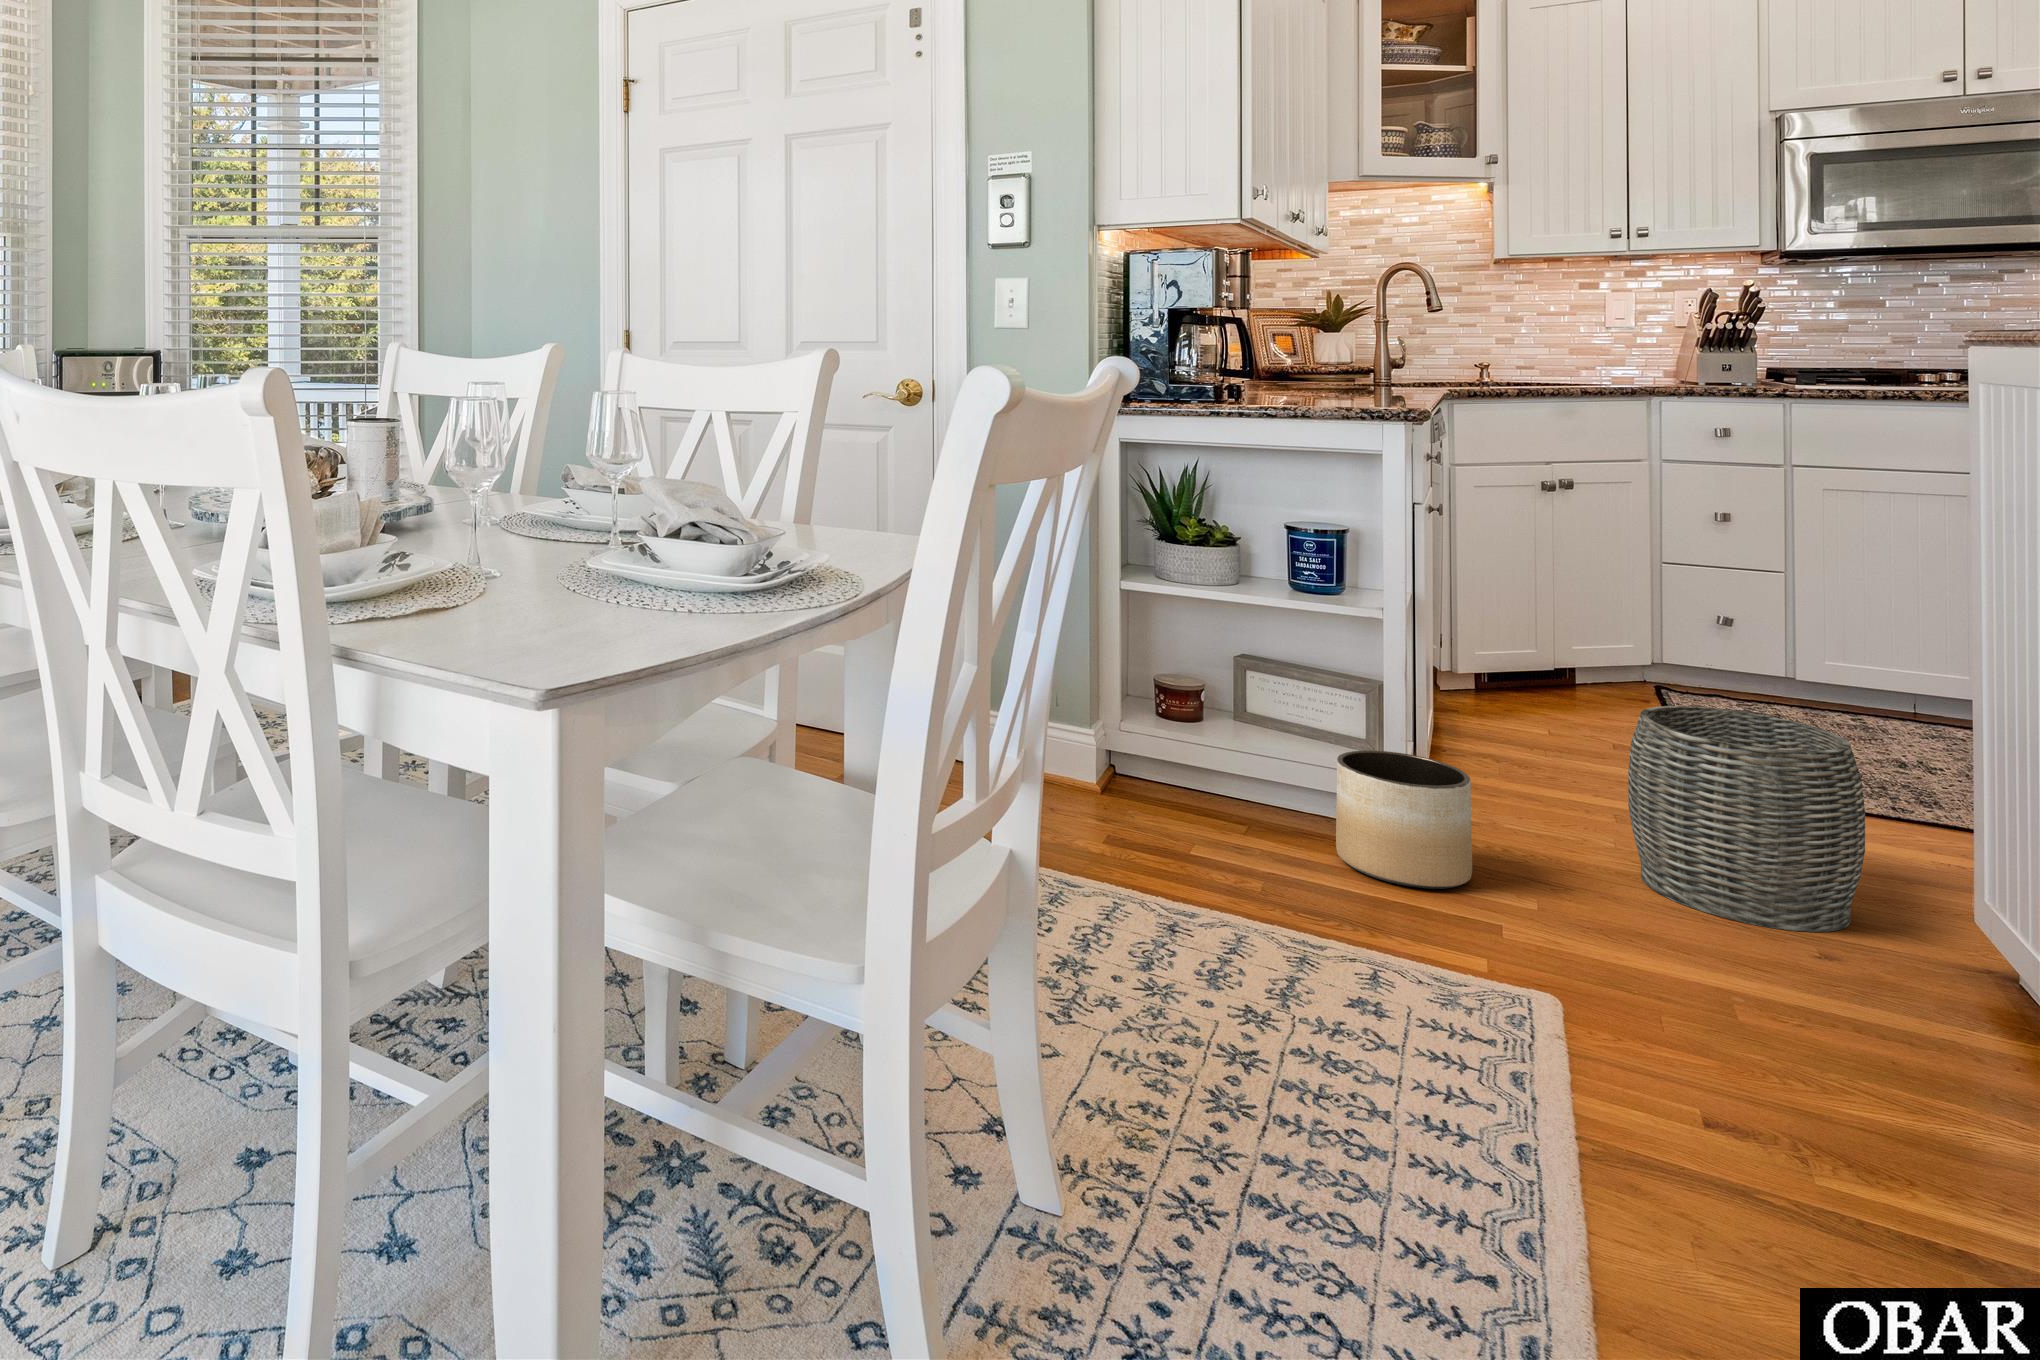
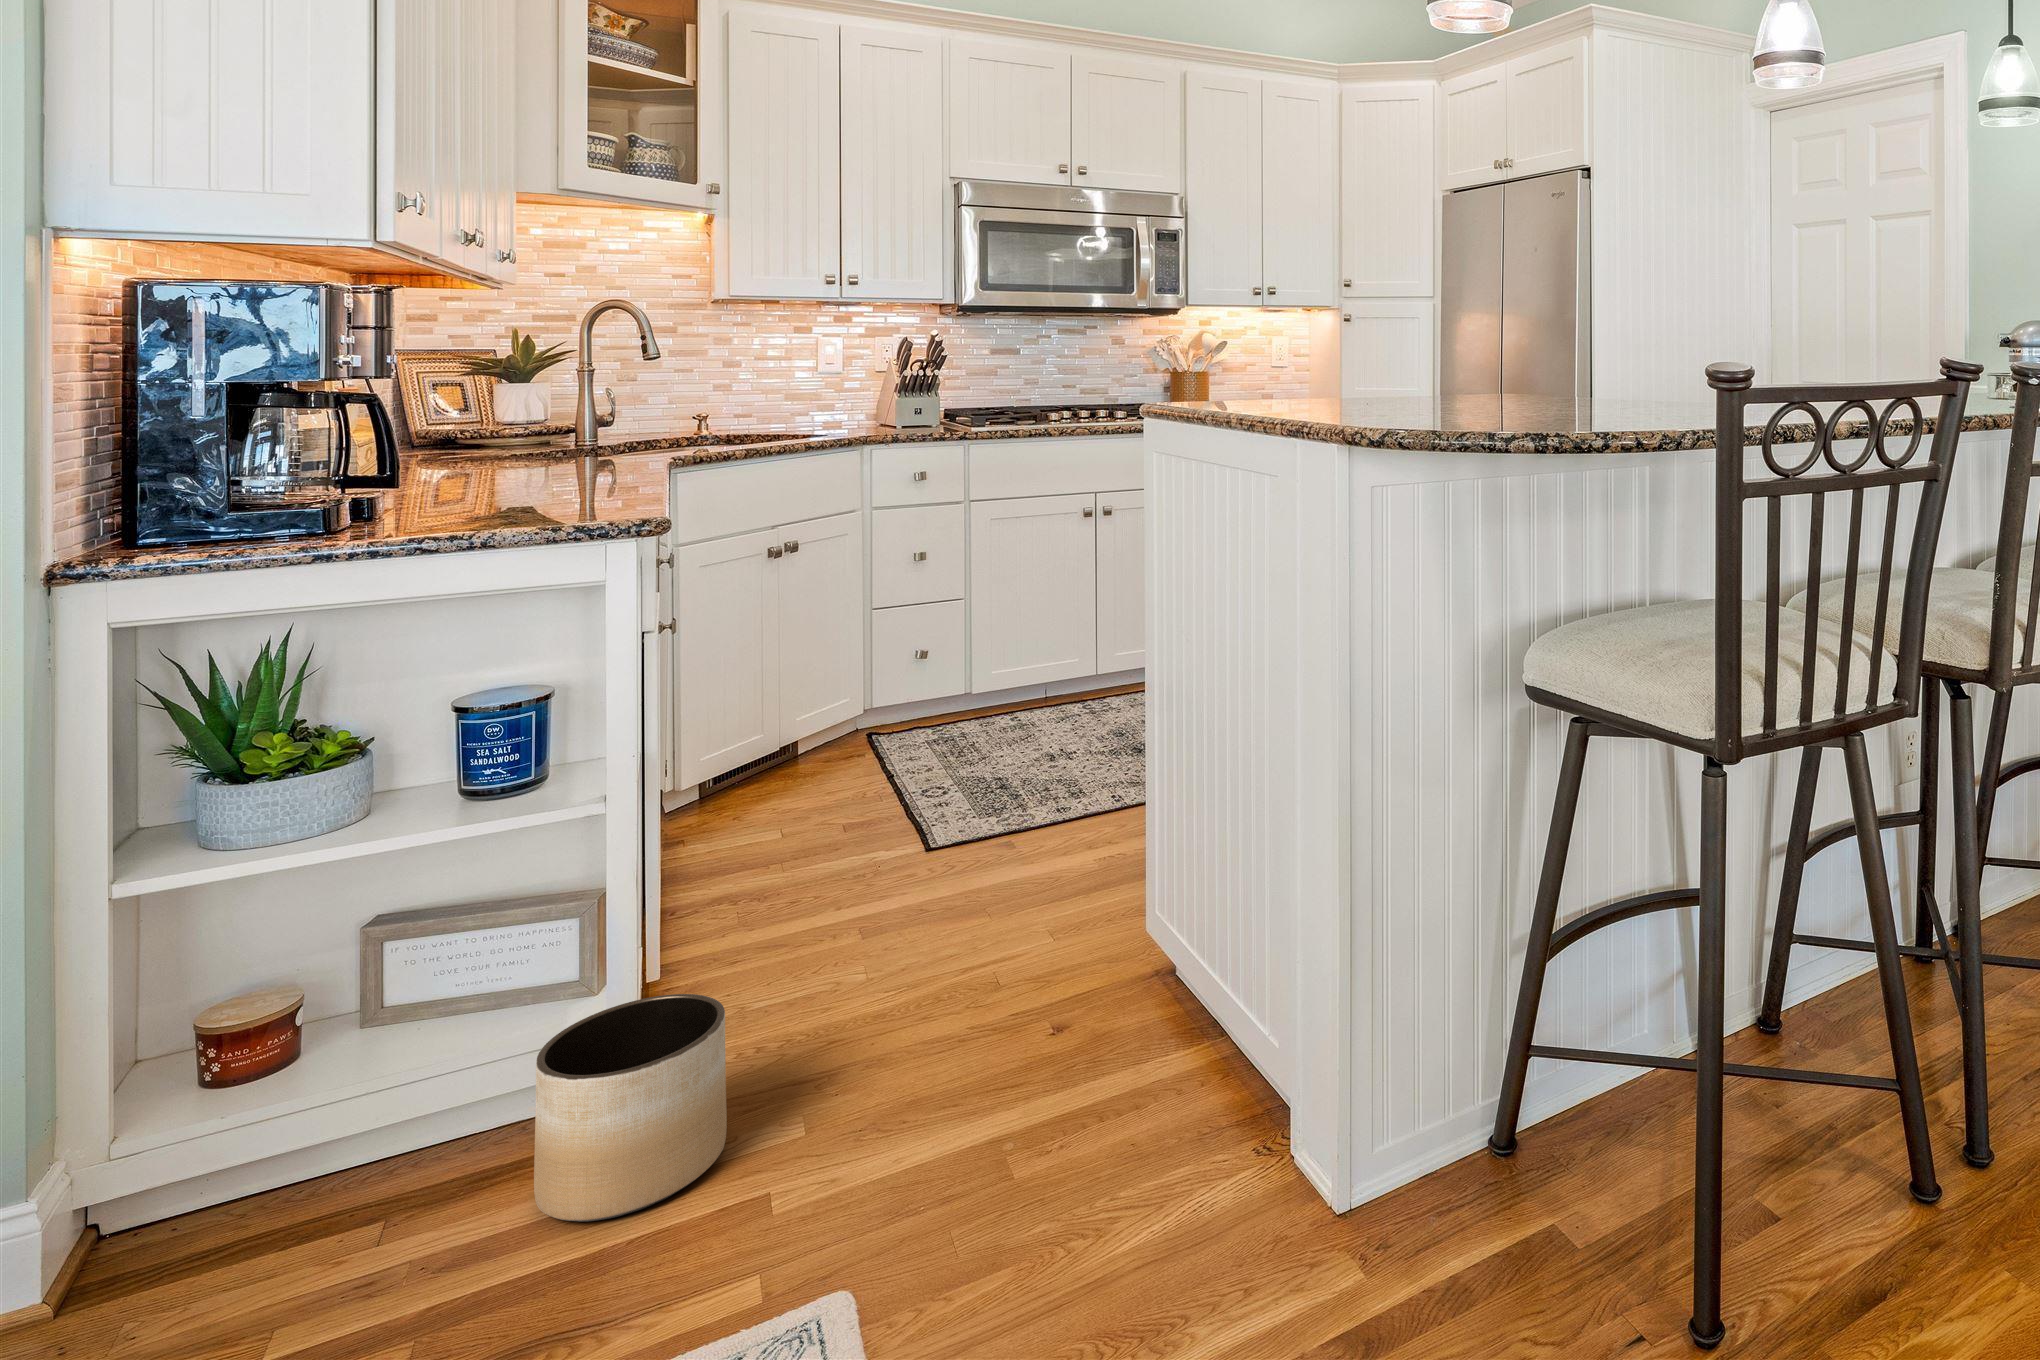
woven basket: present [1628,706,1865,932] -> none [888,792,1083,1042]

